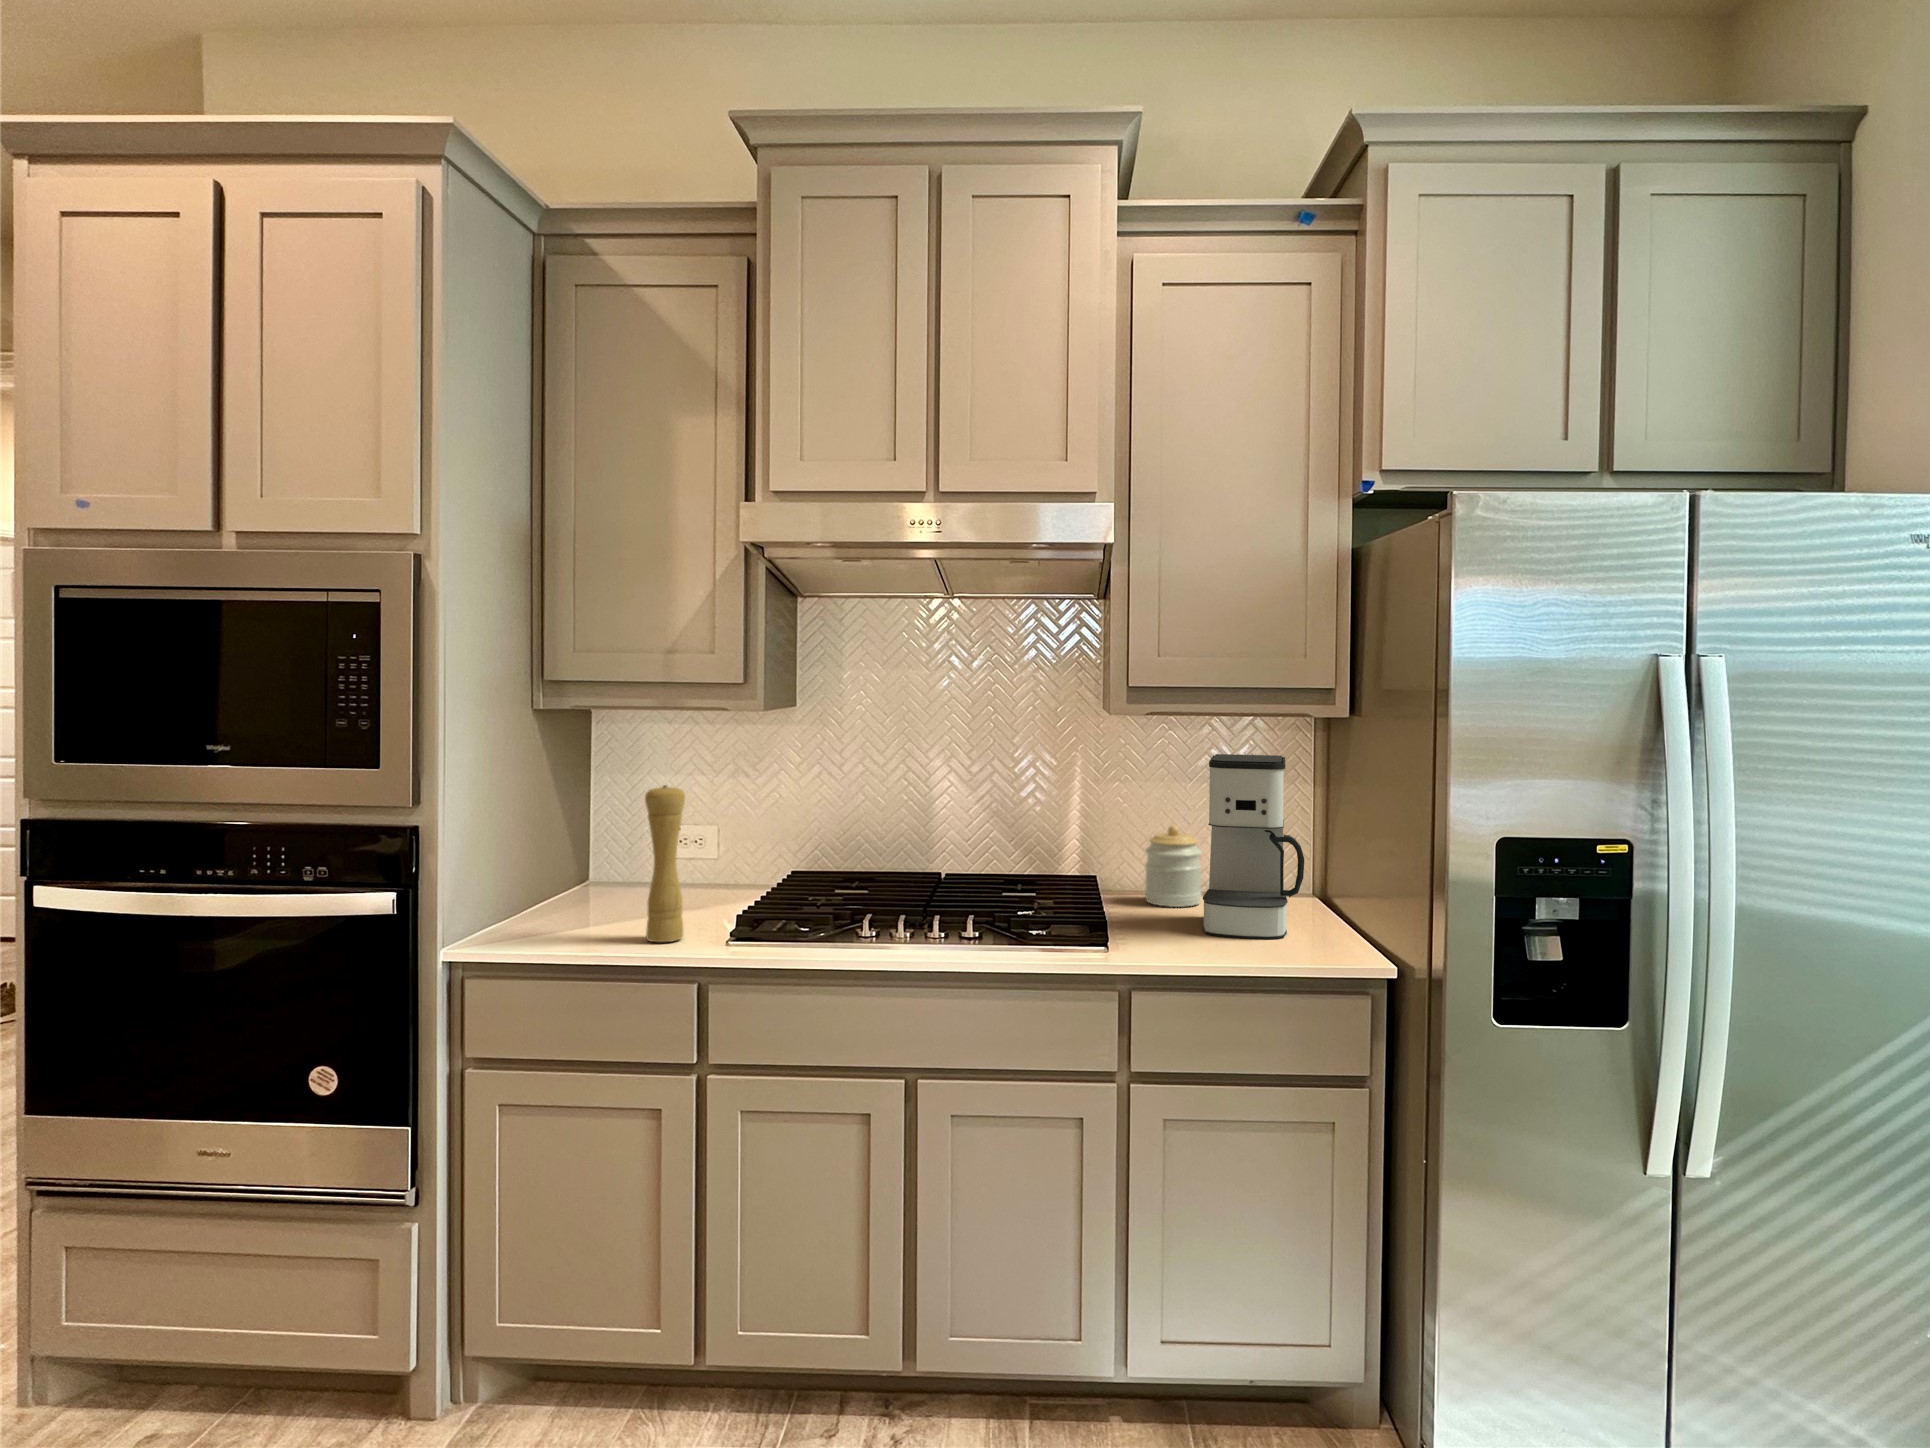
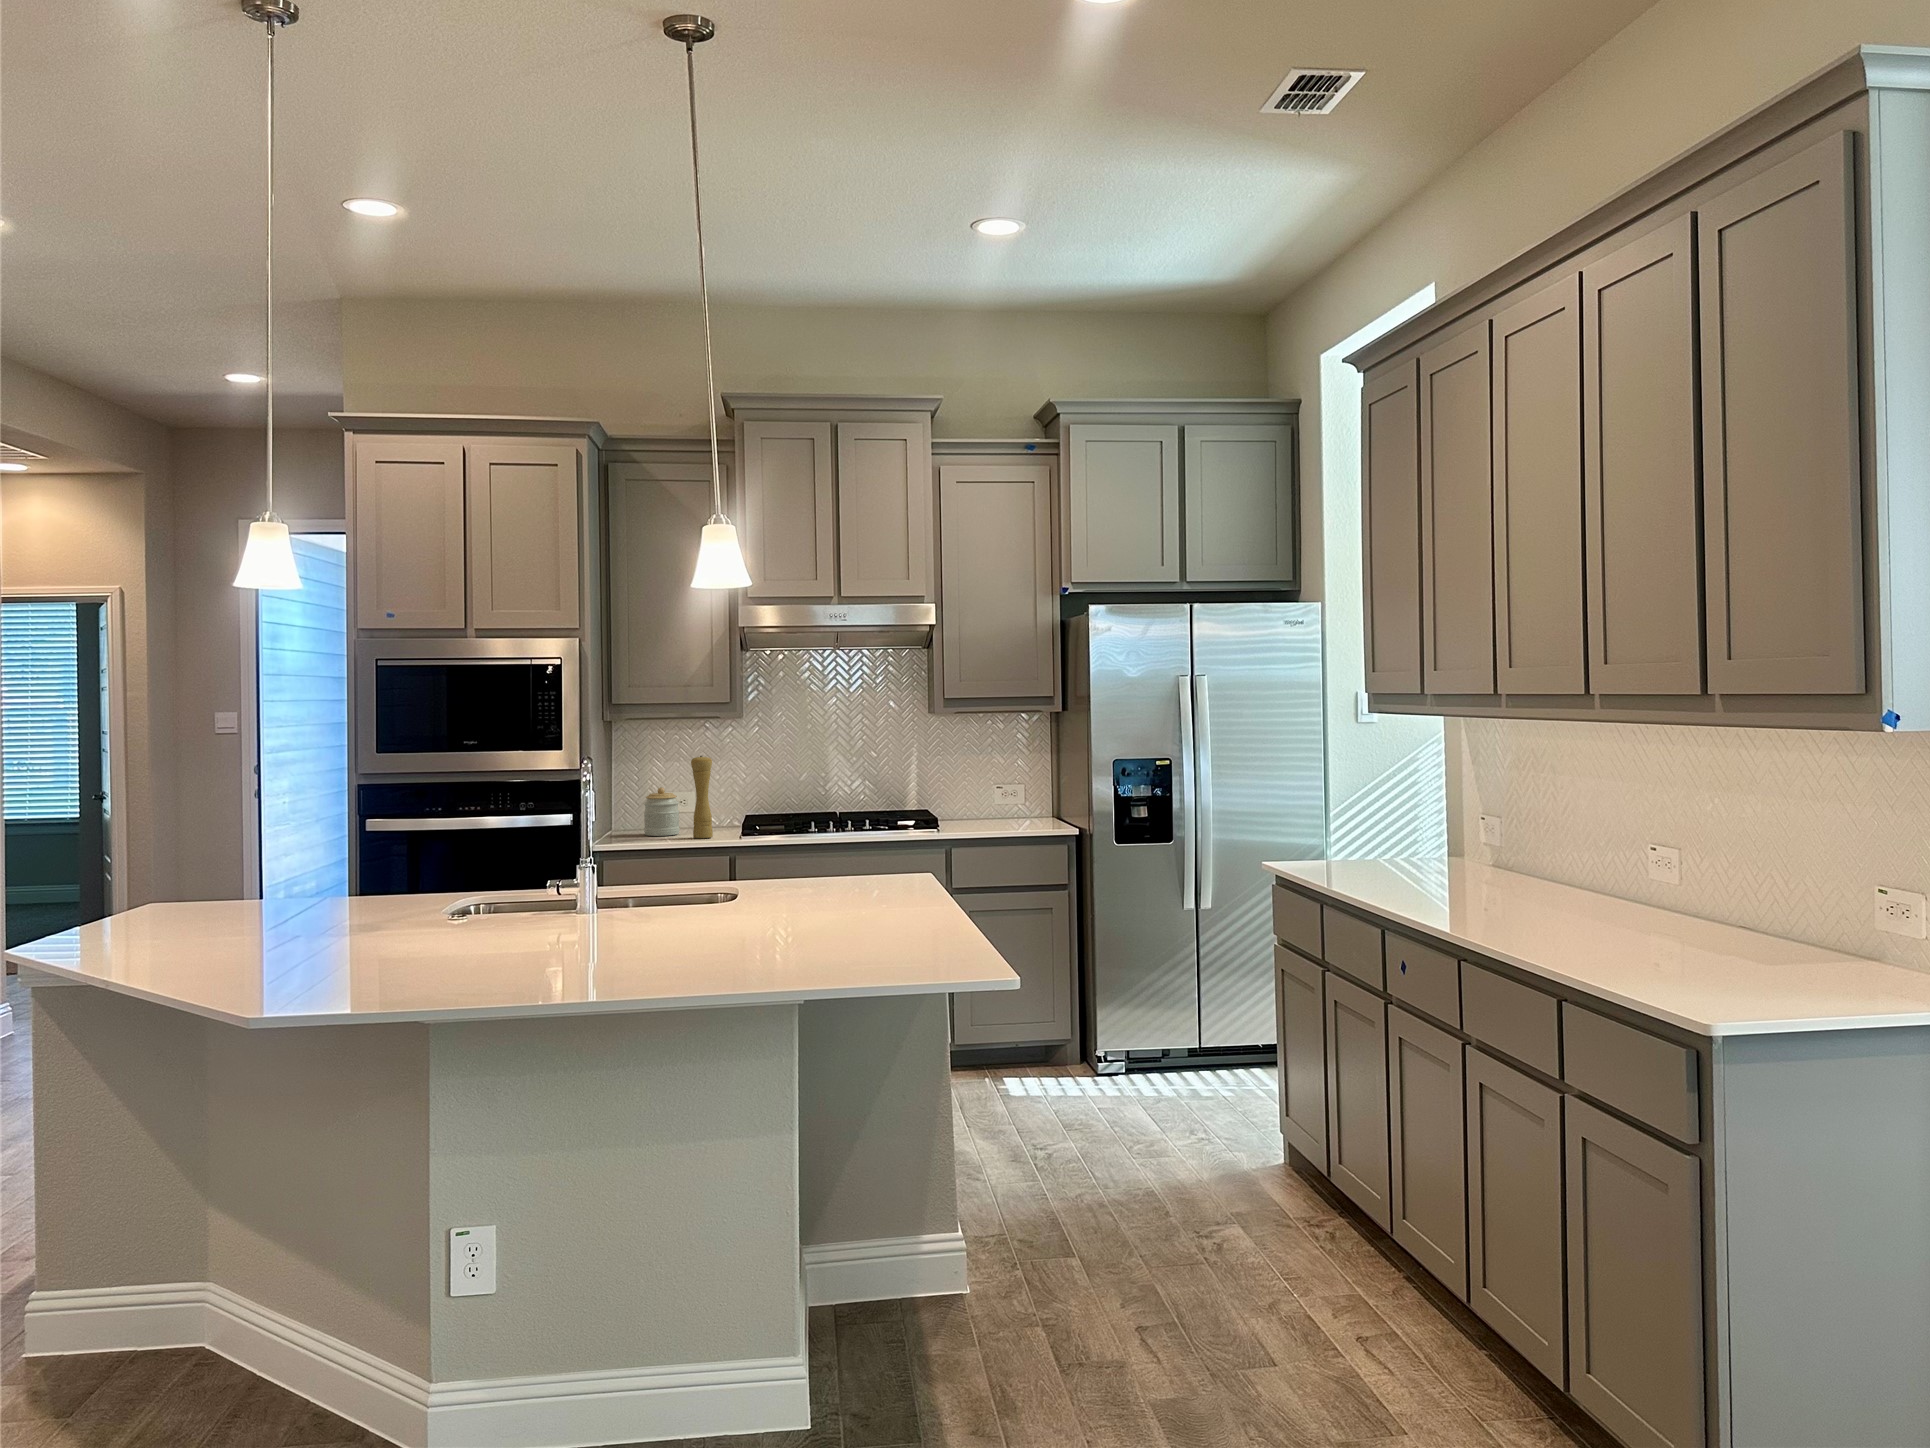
coffee maker: present [1203,754,1304,939] -> none [986,732,1038,826]
jar: present [1145,825,1202,907] -> present [644,787,680,836]

